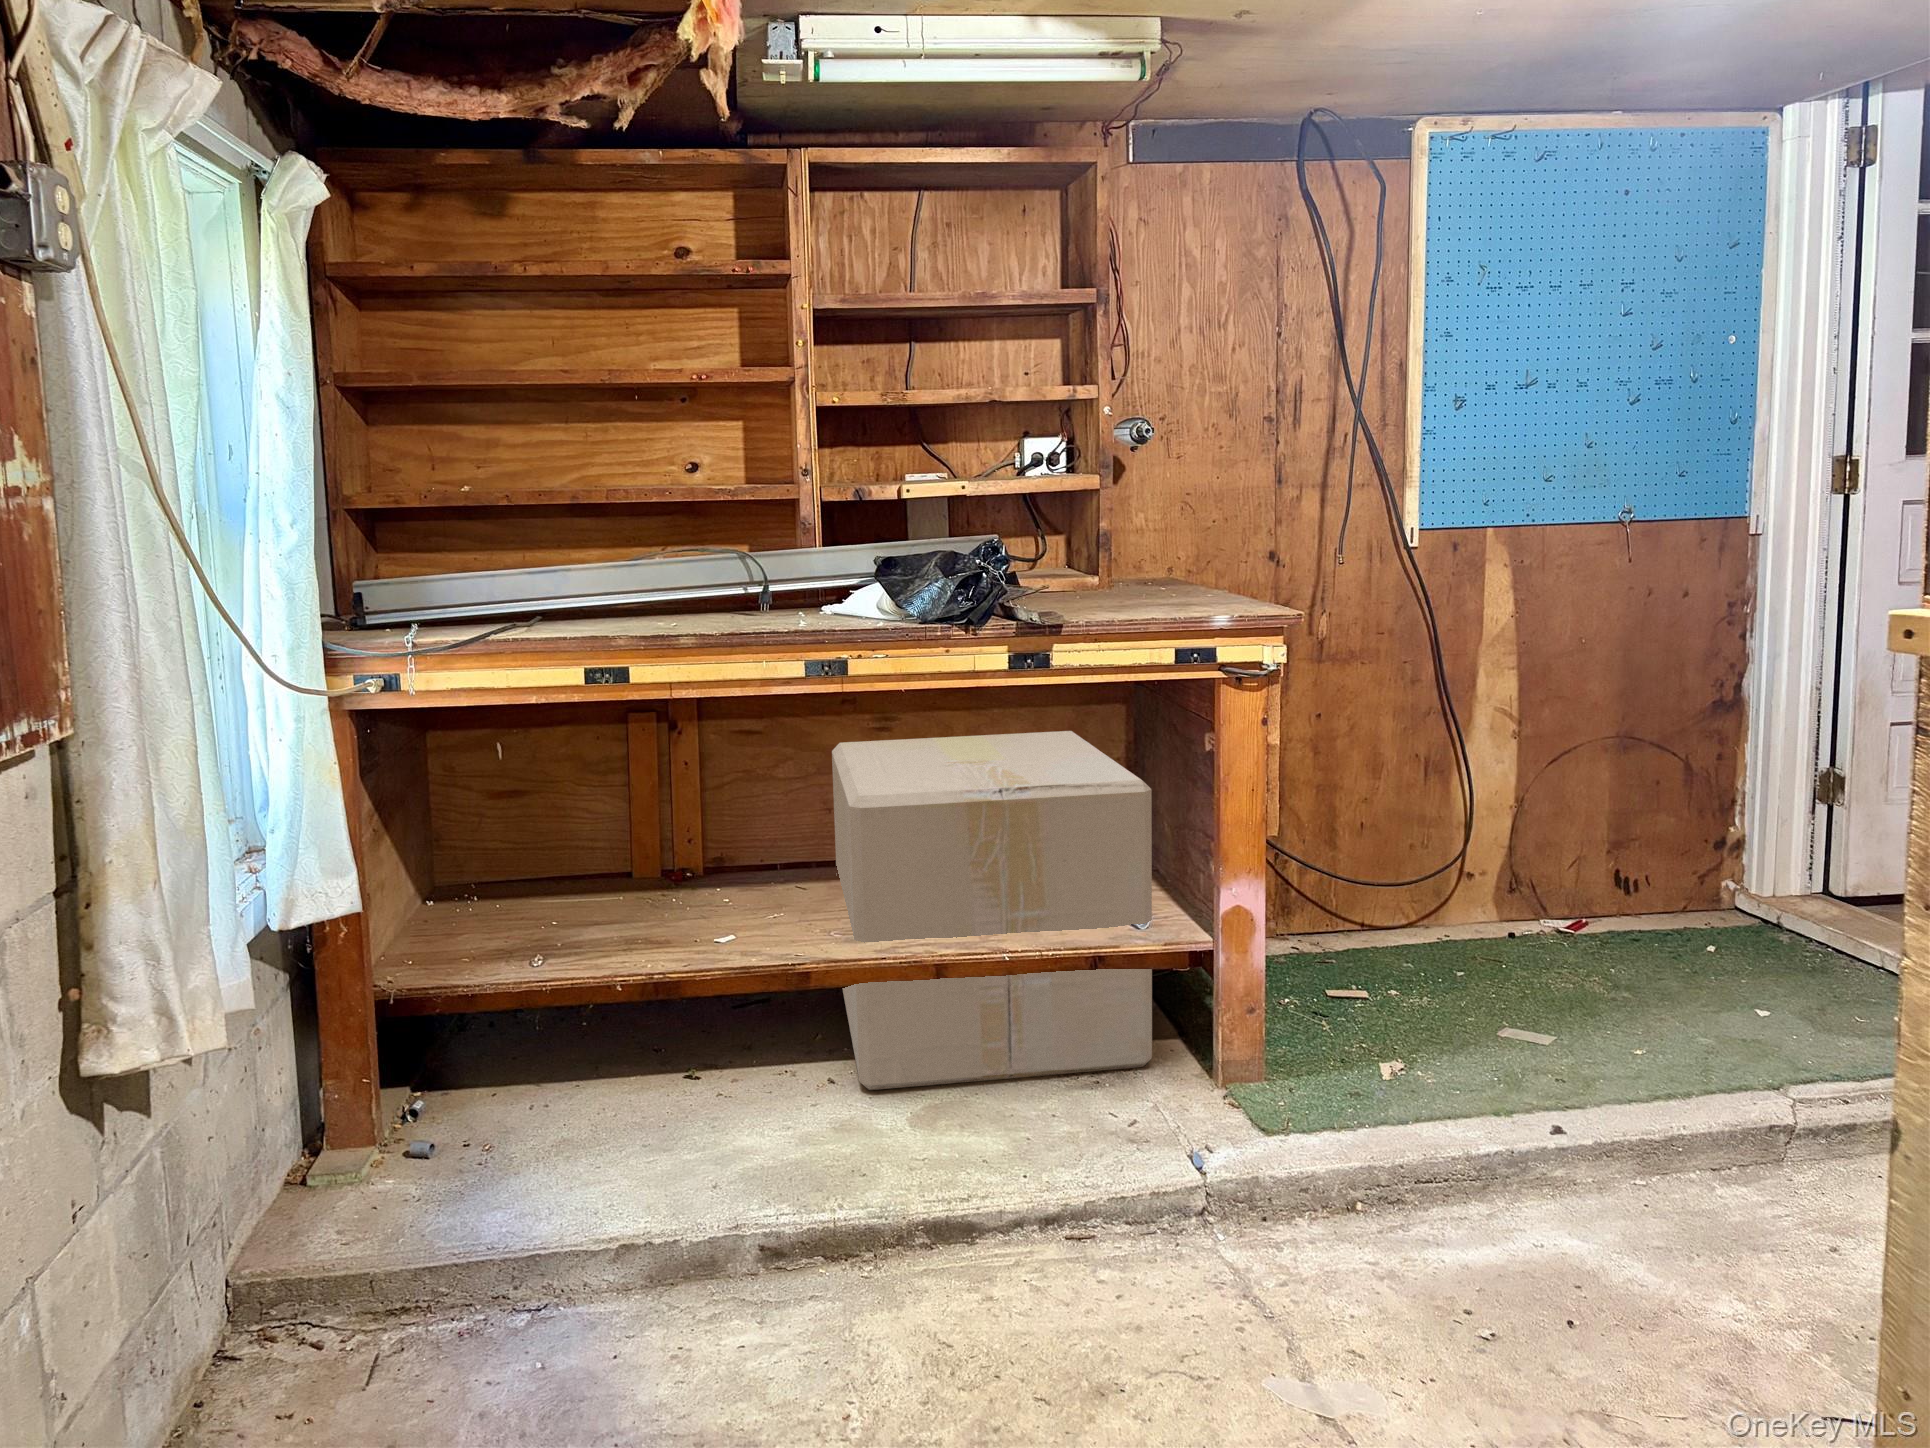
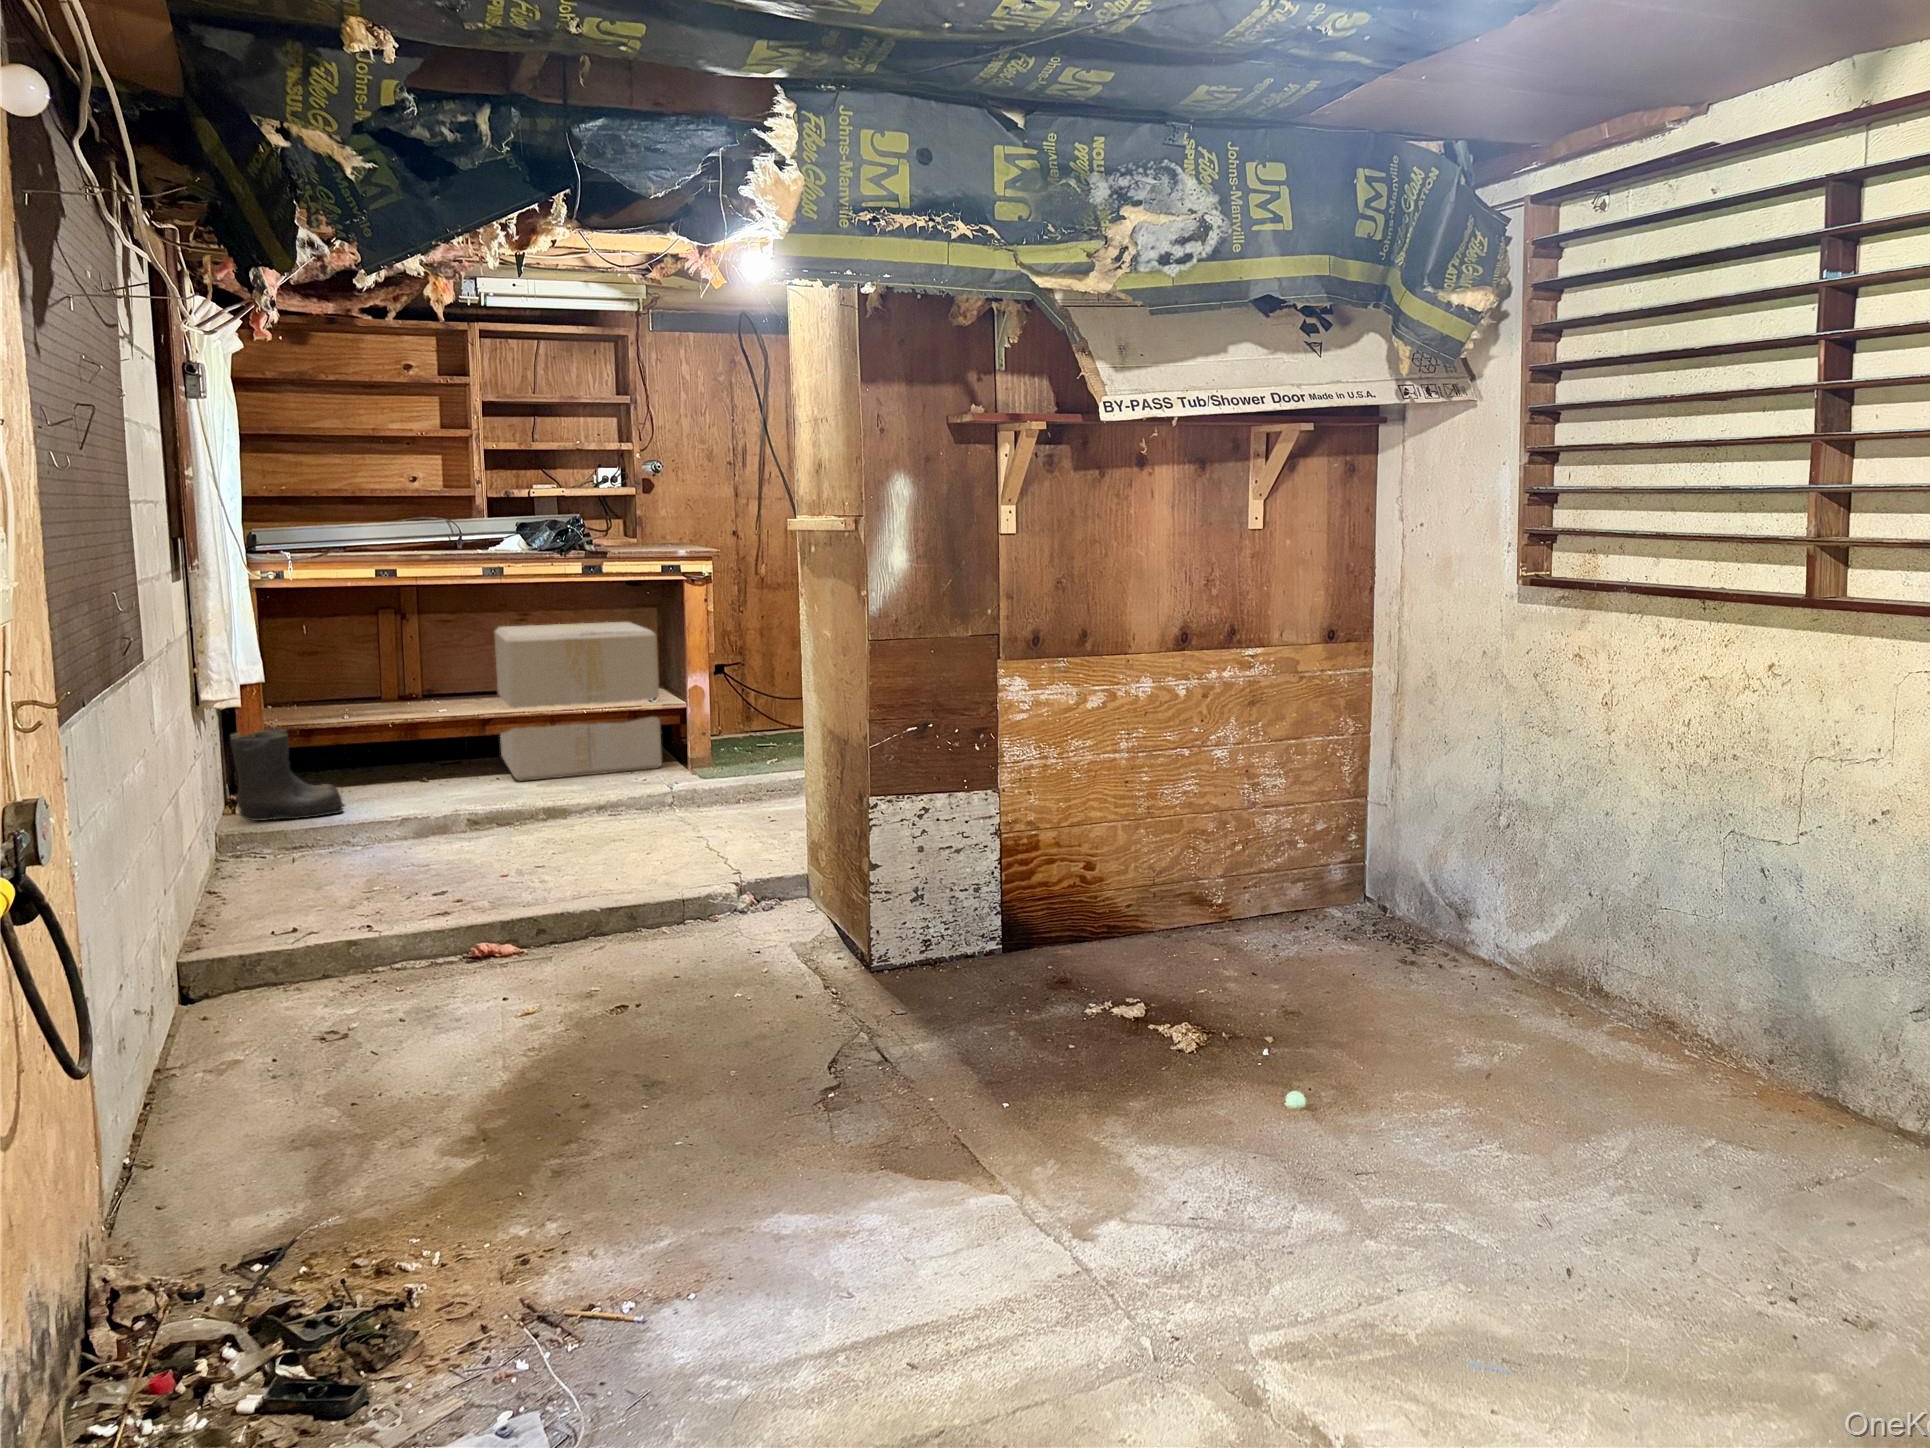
boots: none [288,1001,522,1223] -> present [230,729,345,821]

